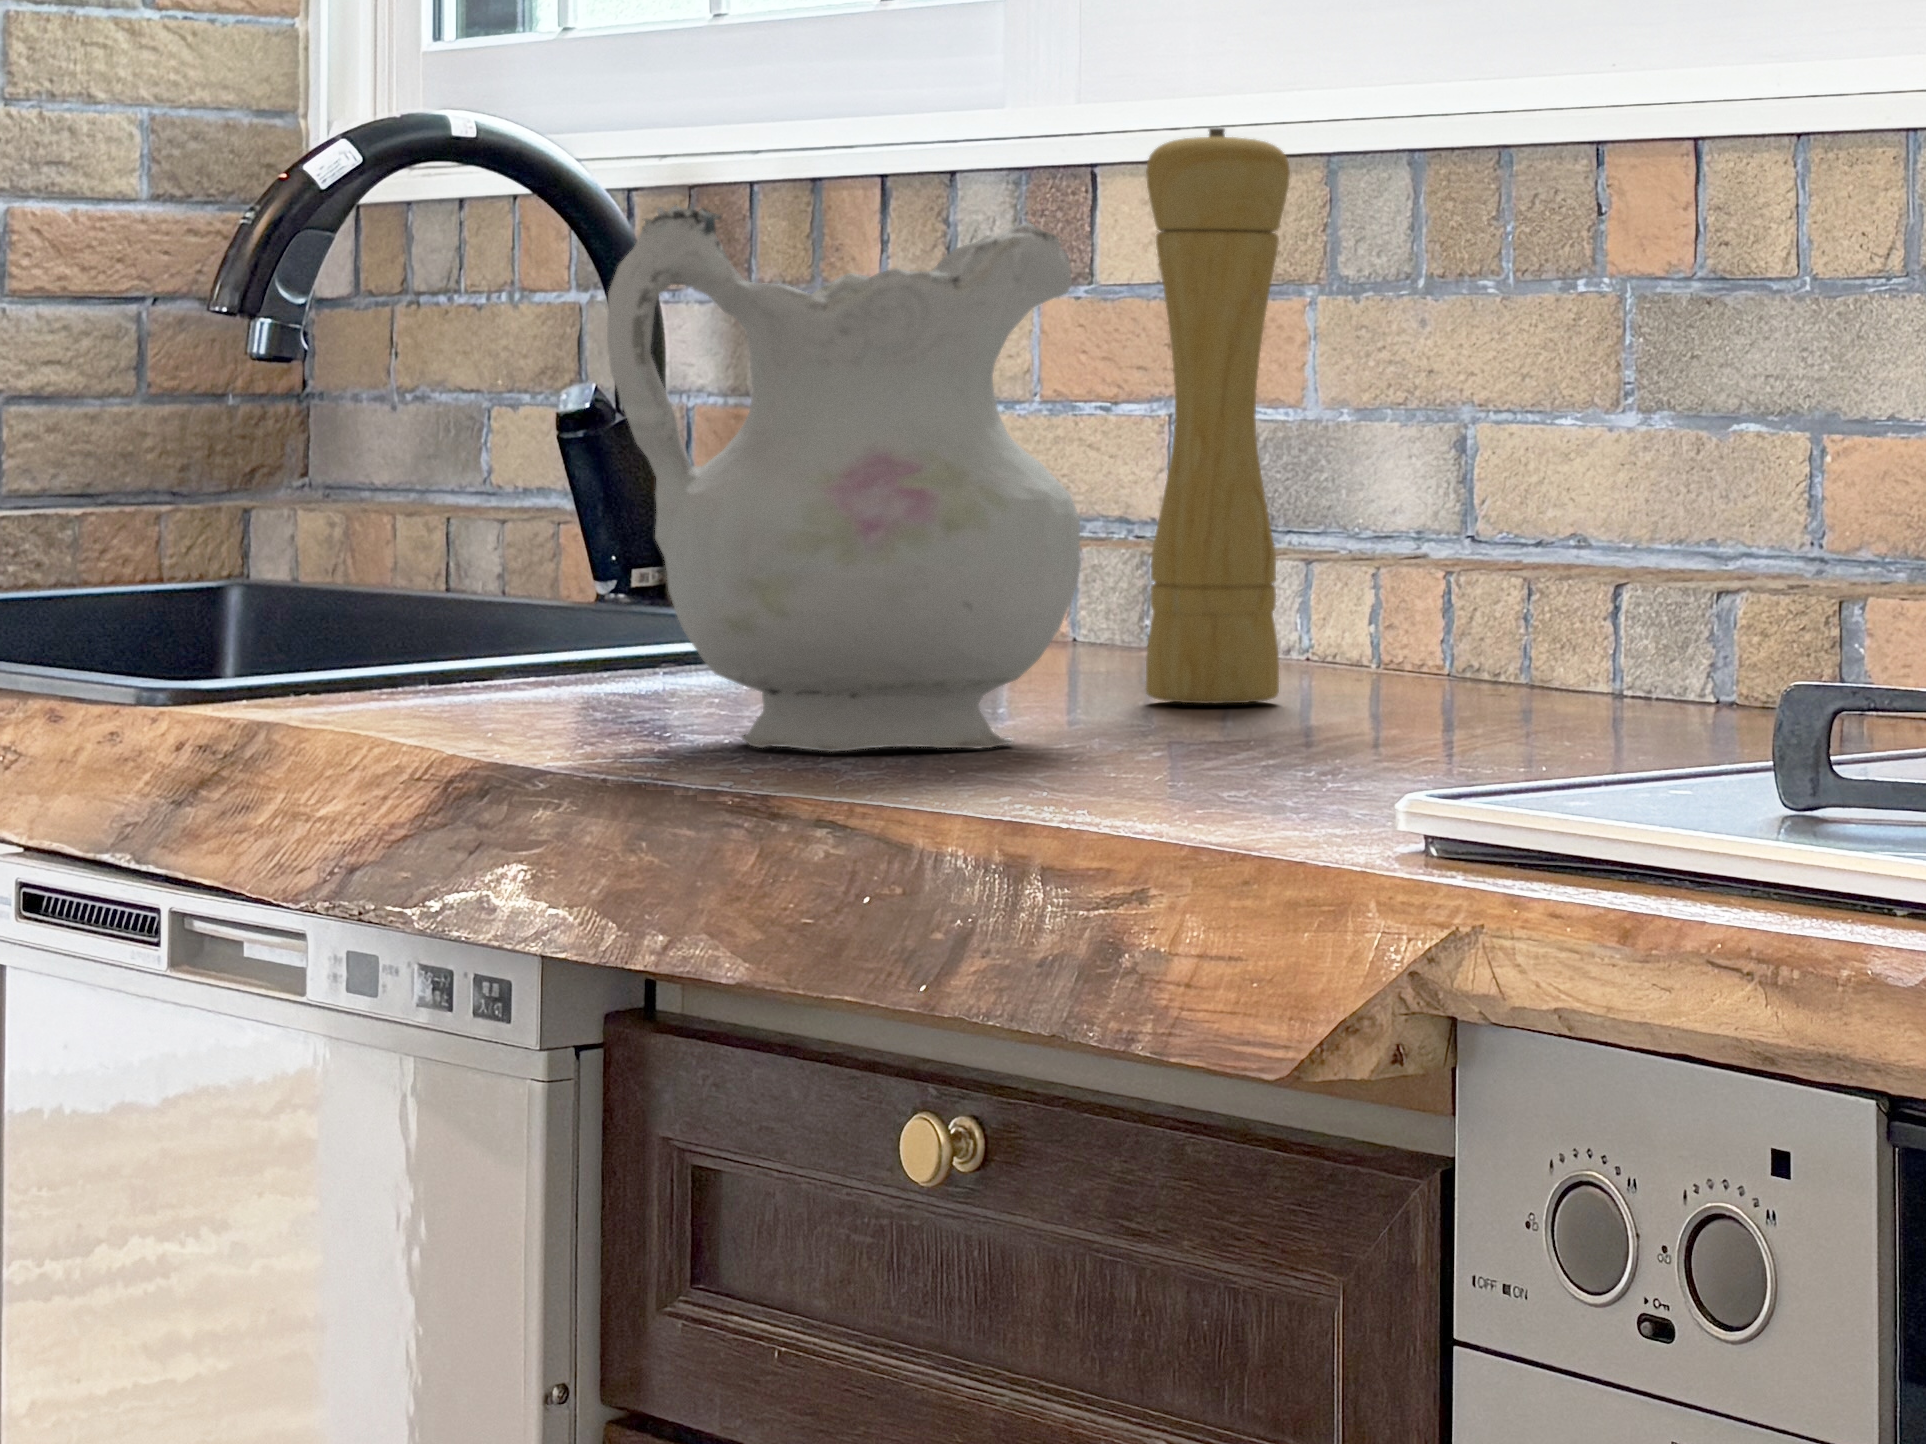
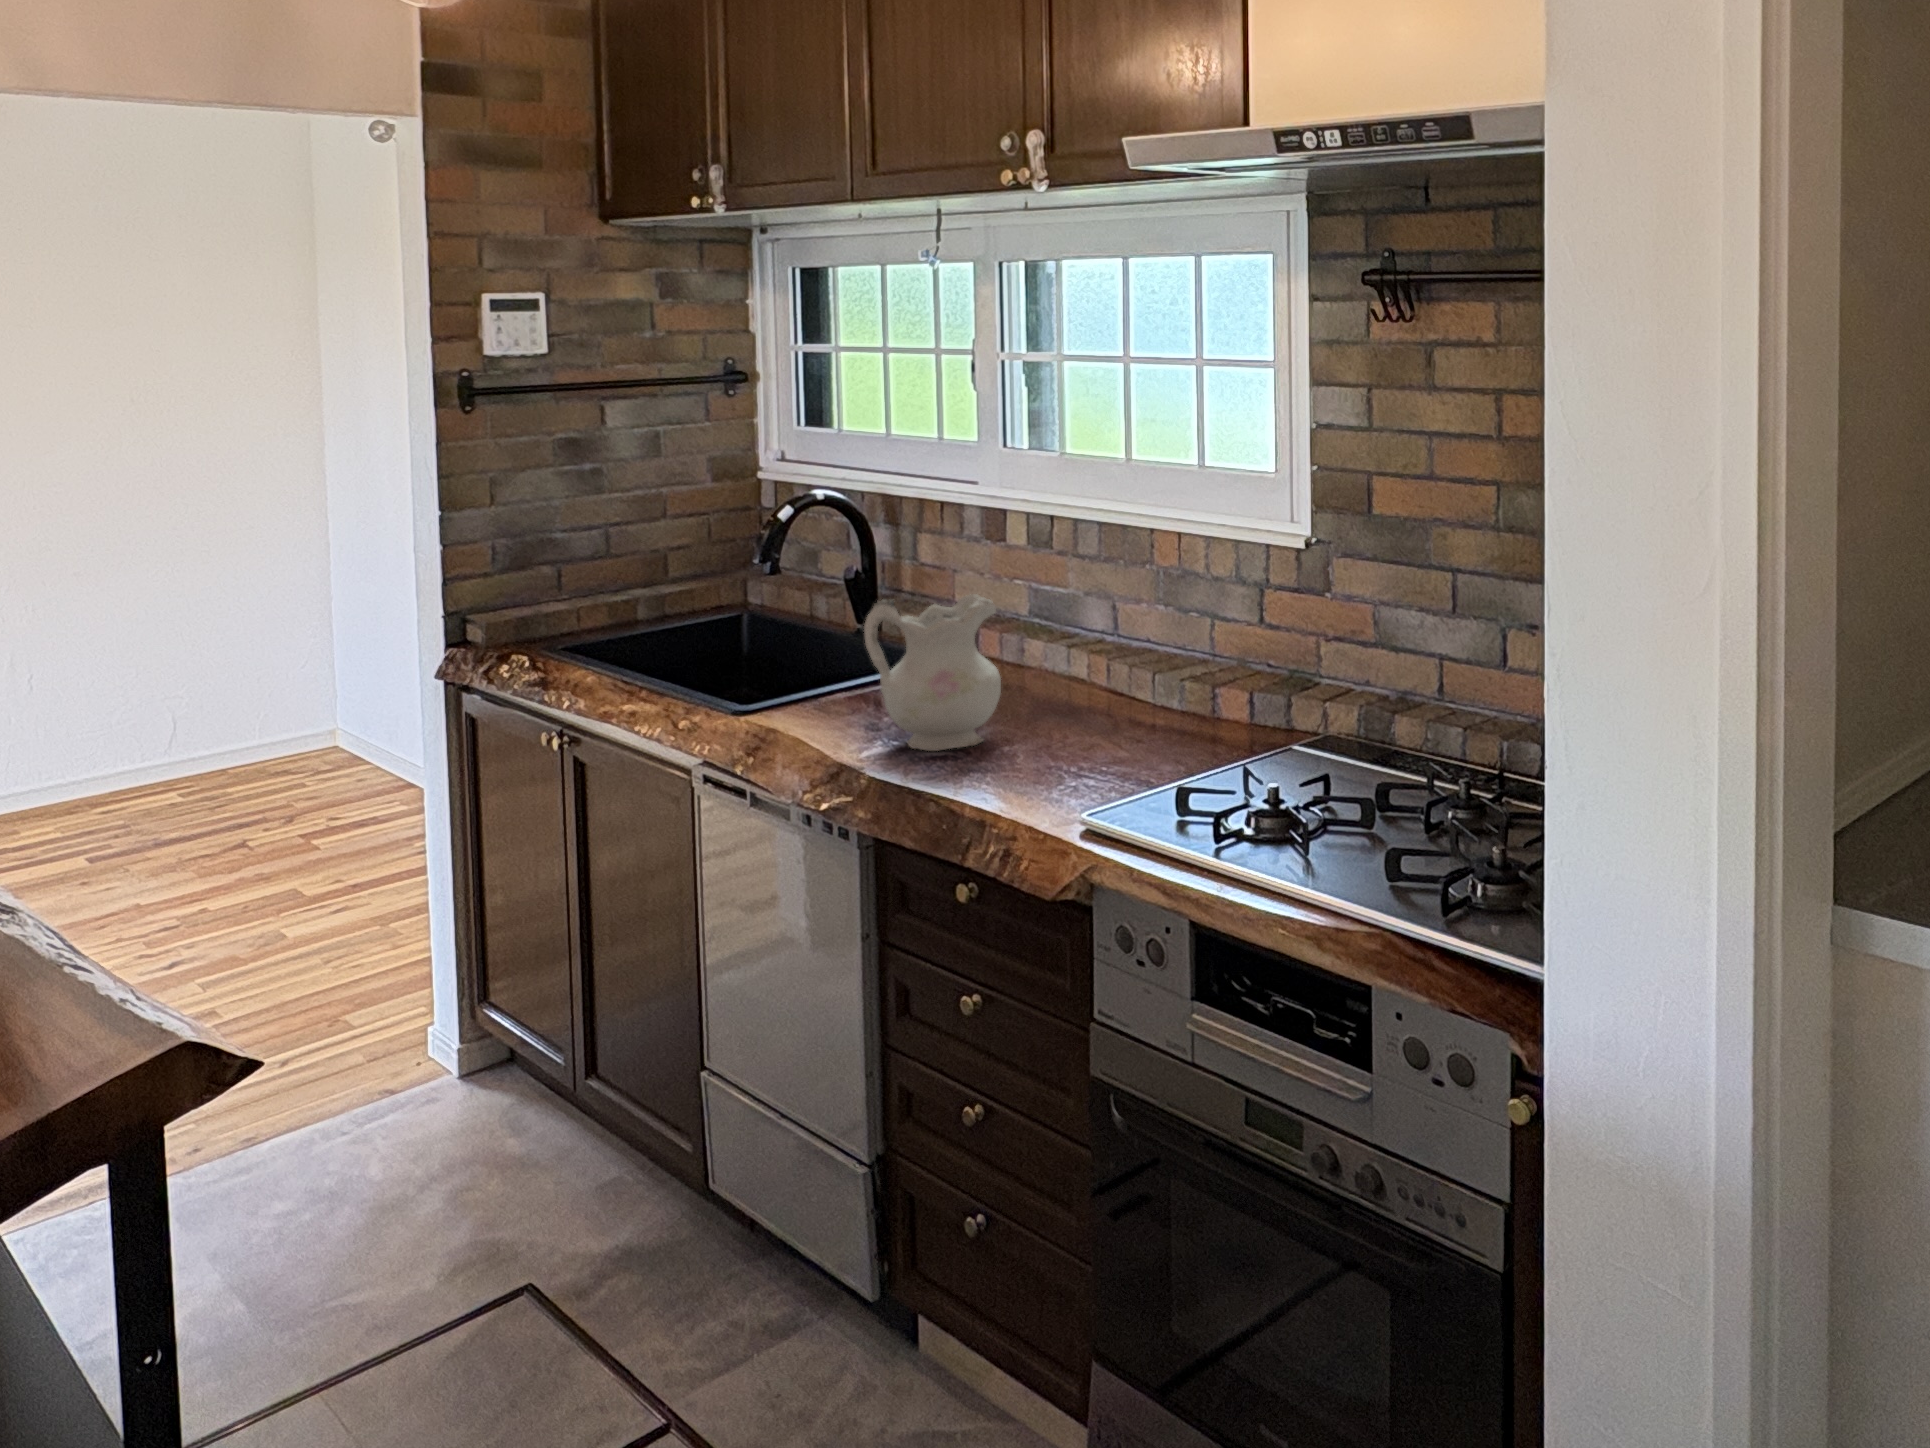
pepper mill: present [1146,128,1290,703] -> none [1020,537,1062,703]

